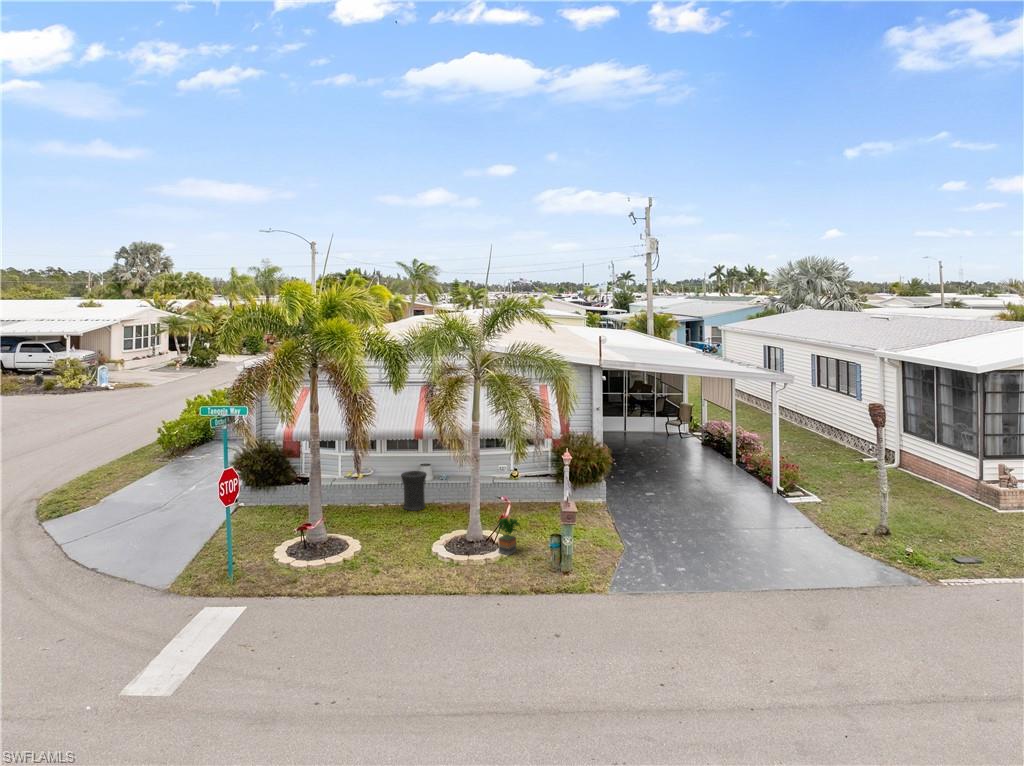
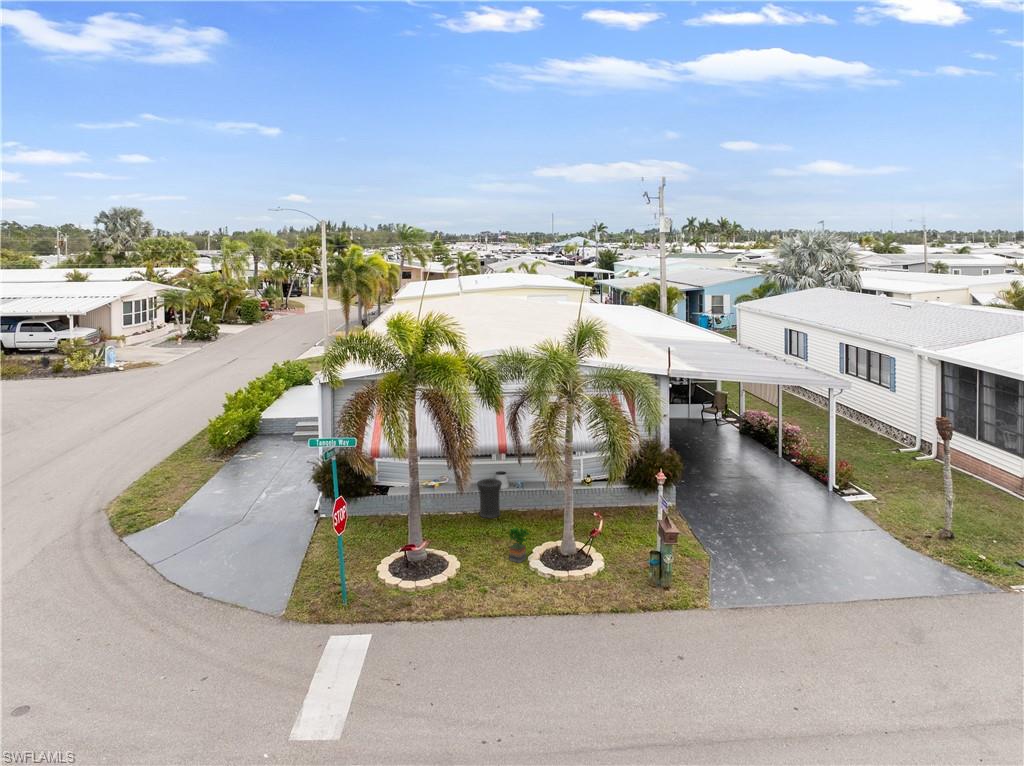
potted tree: present [498,518,520,555] -> present [510,528,529,563]

